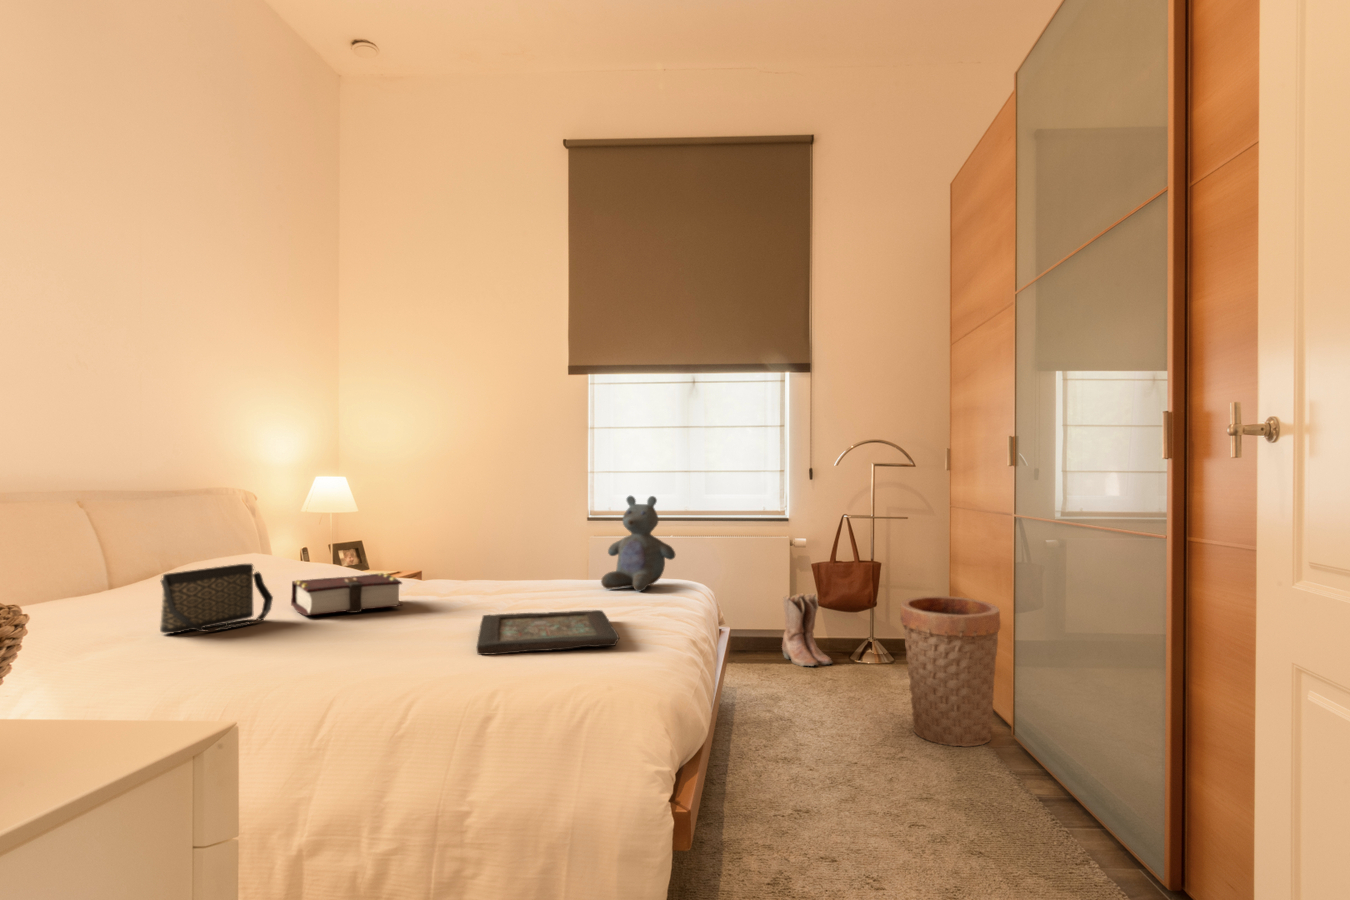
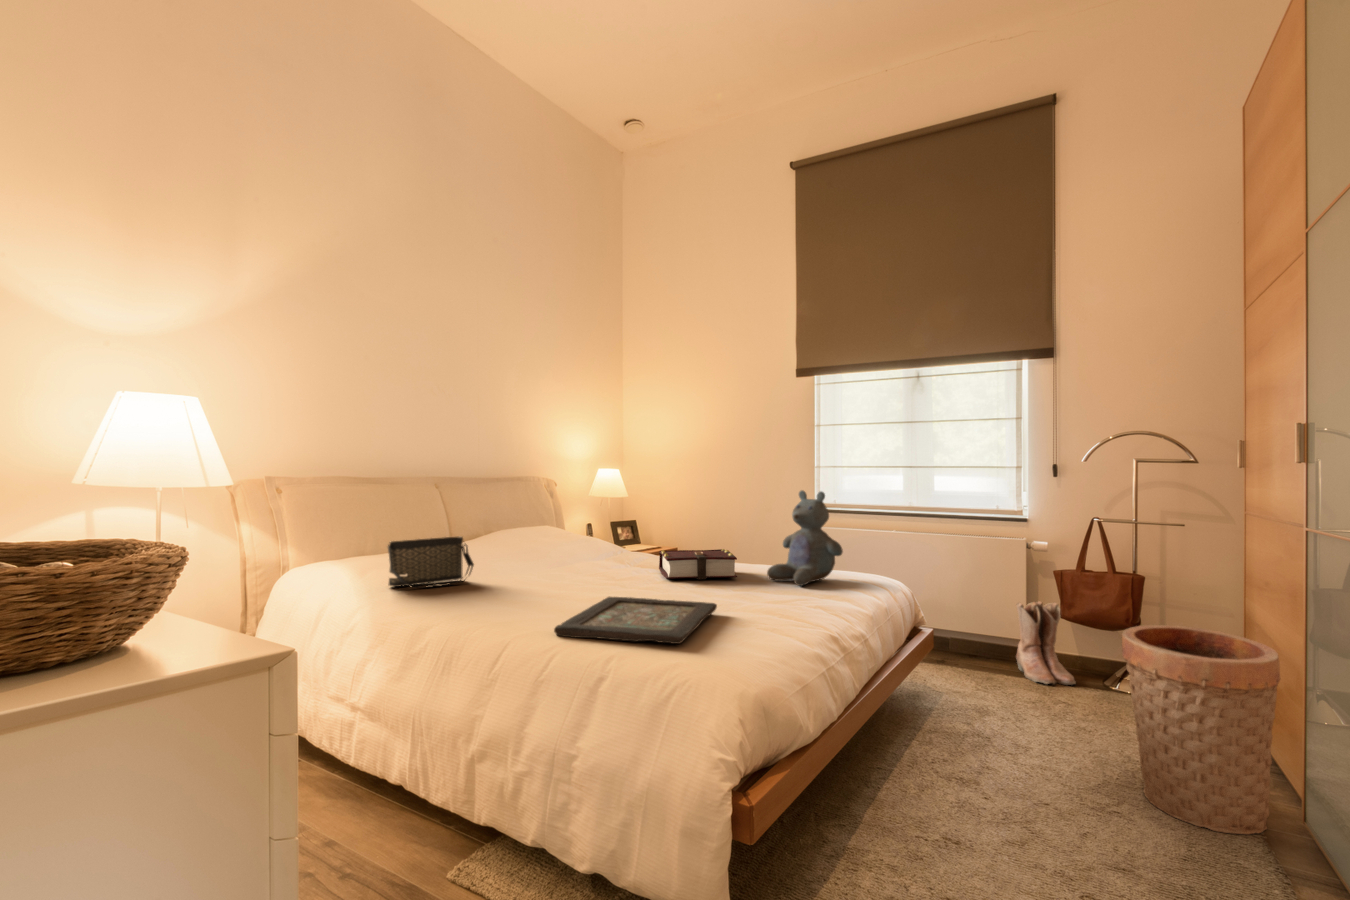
book: present [291,573,402,616] -> present [659,549,737,579]

